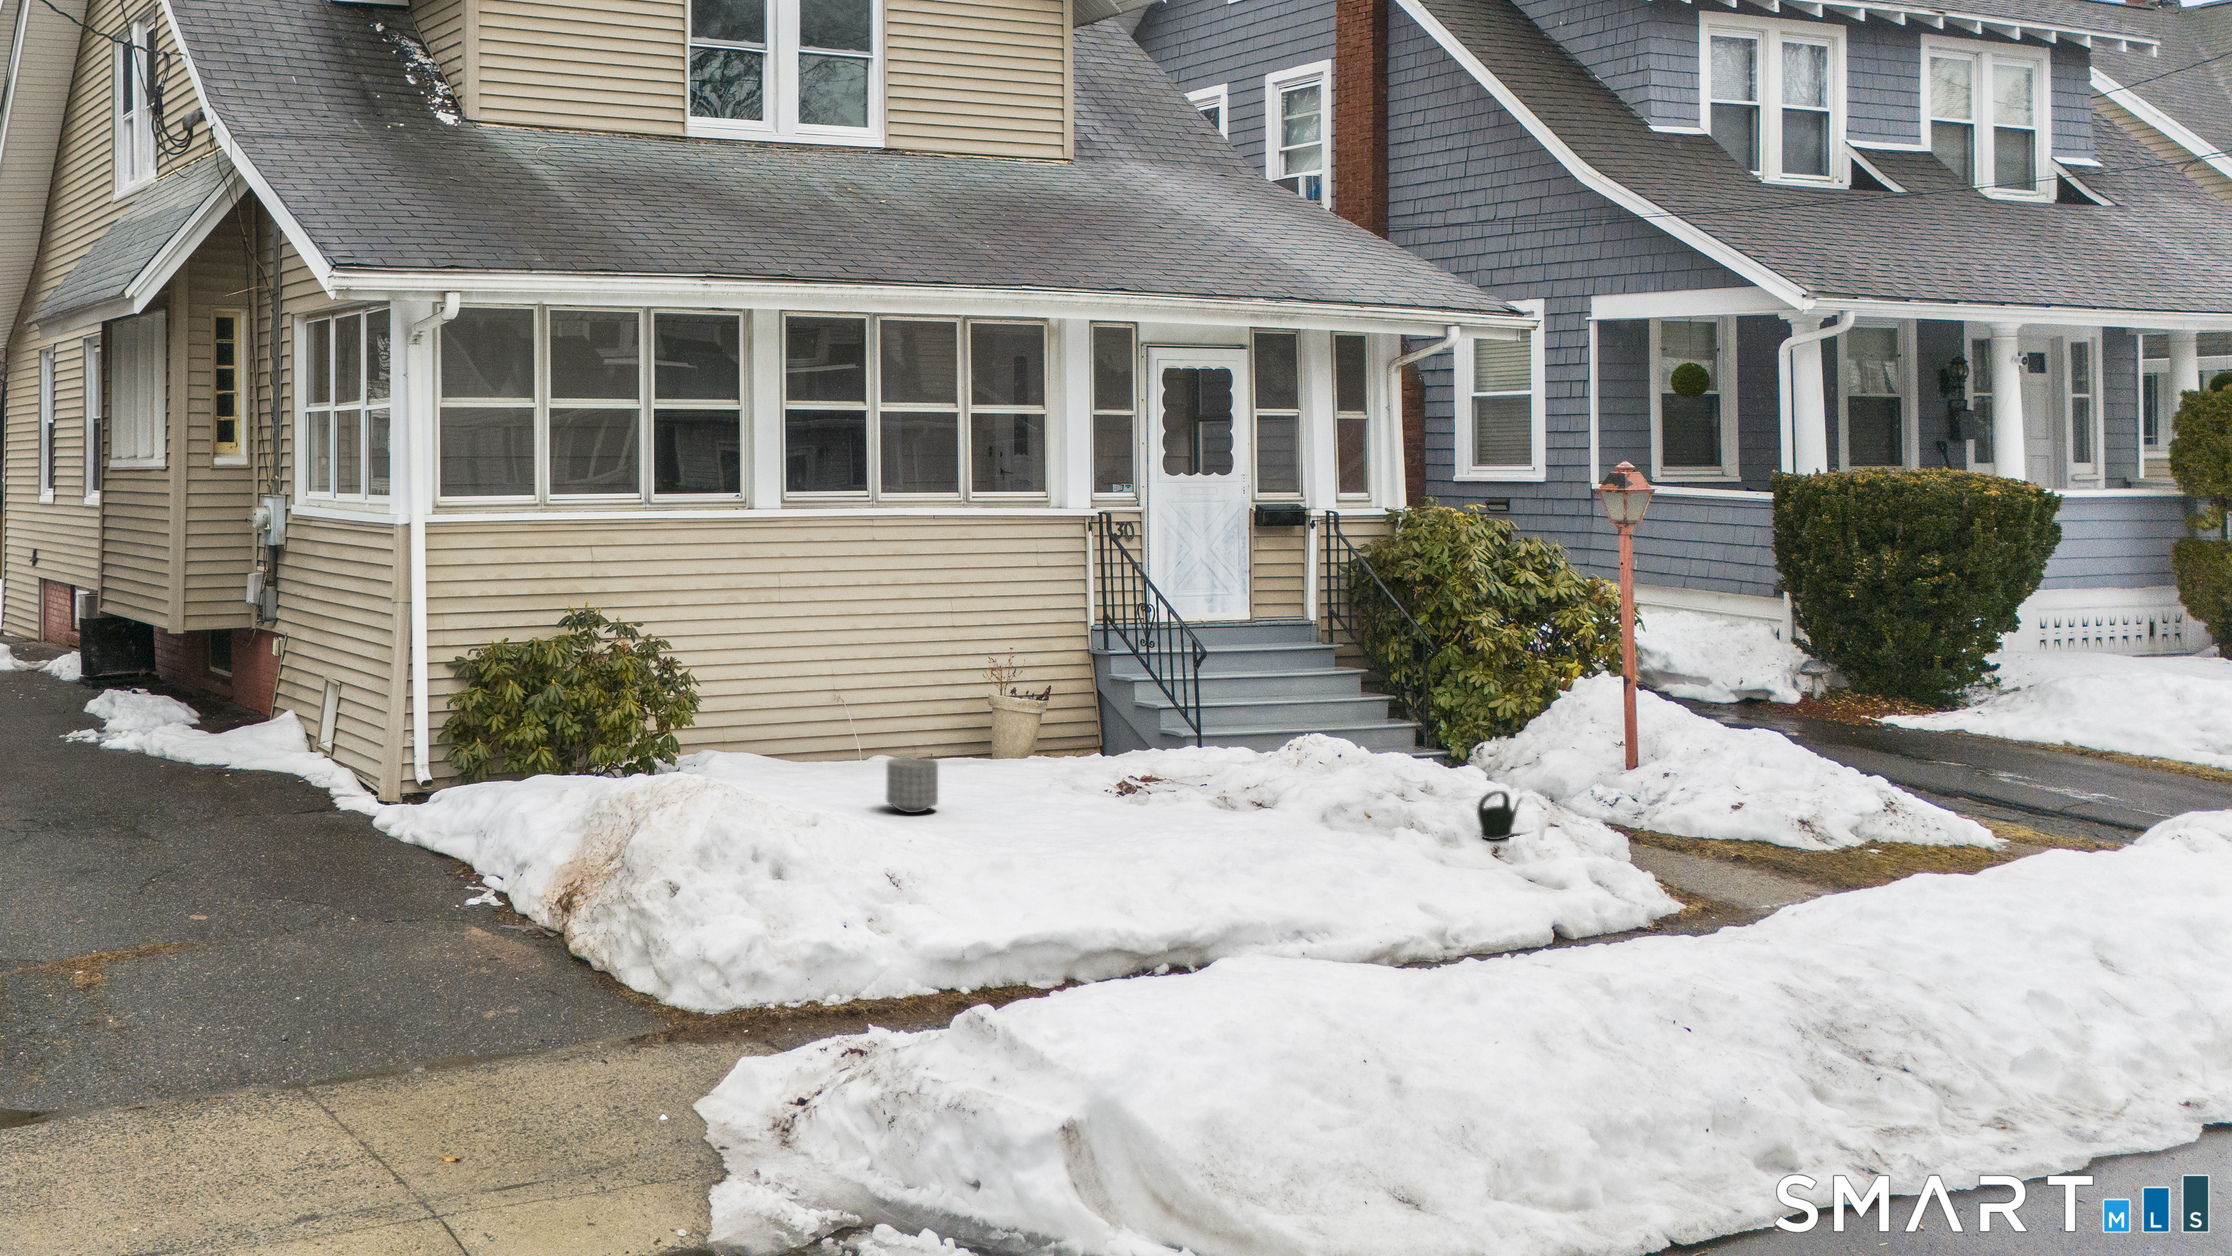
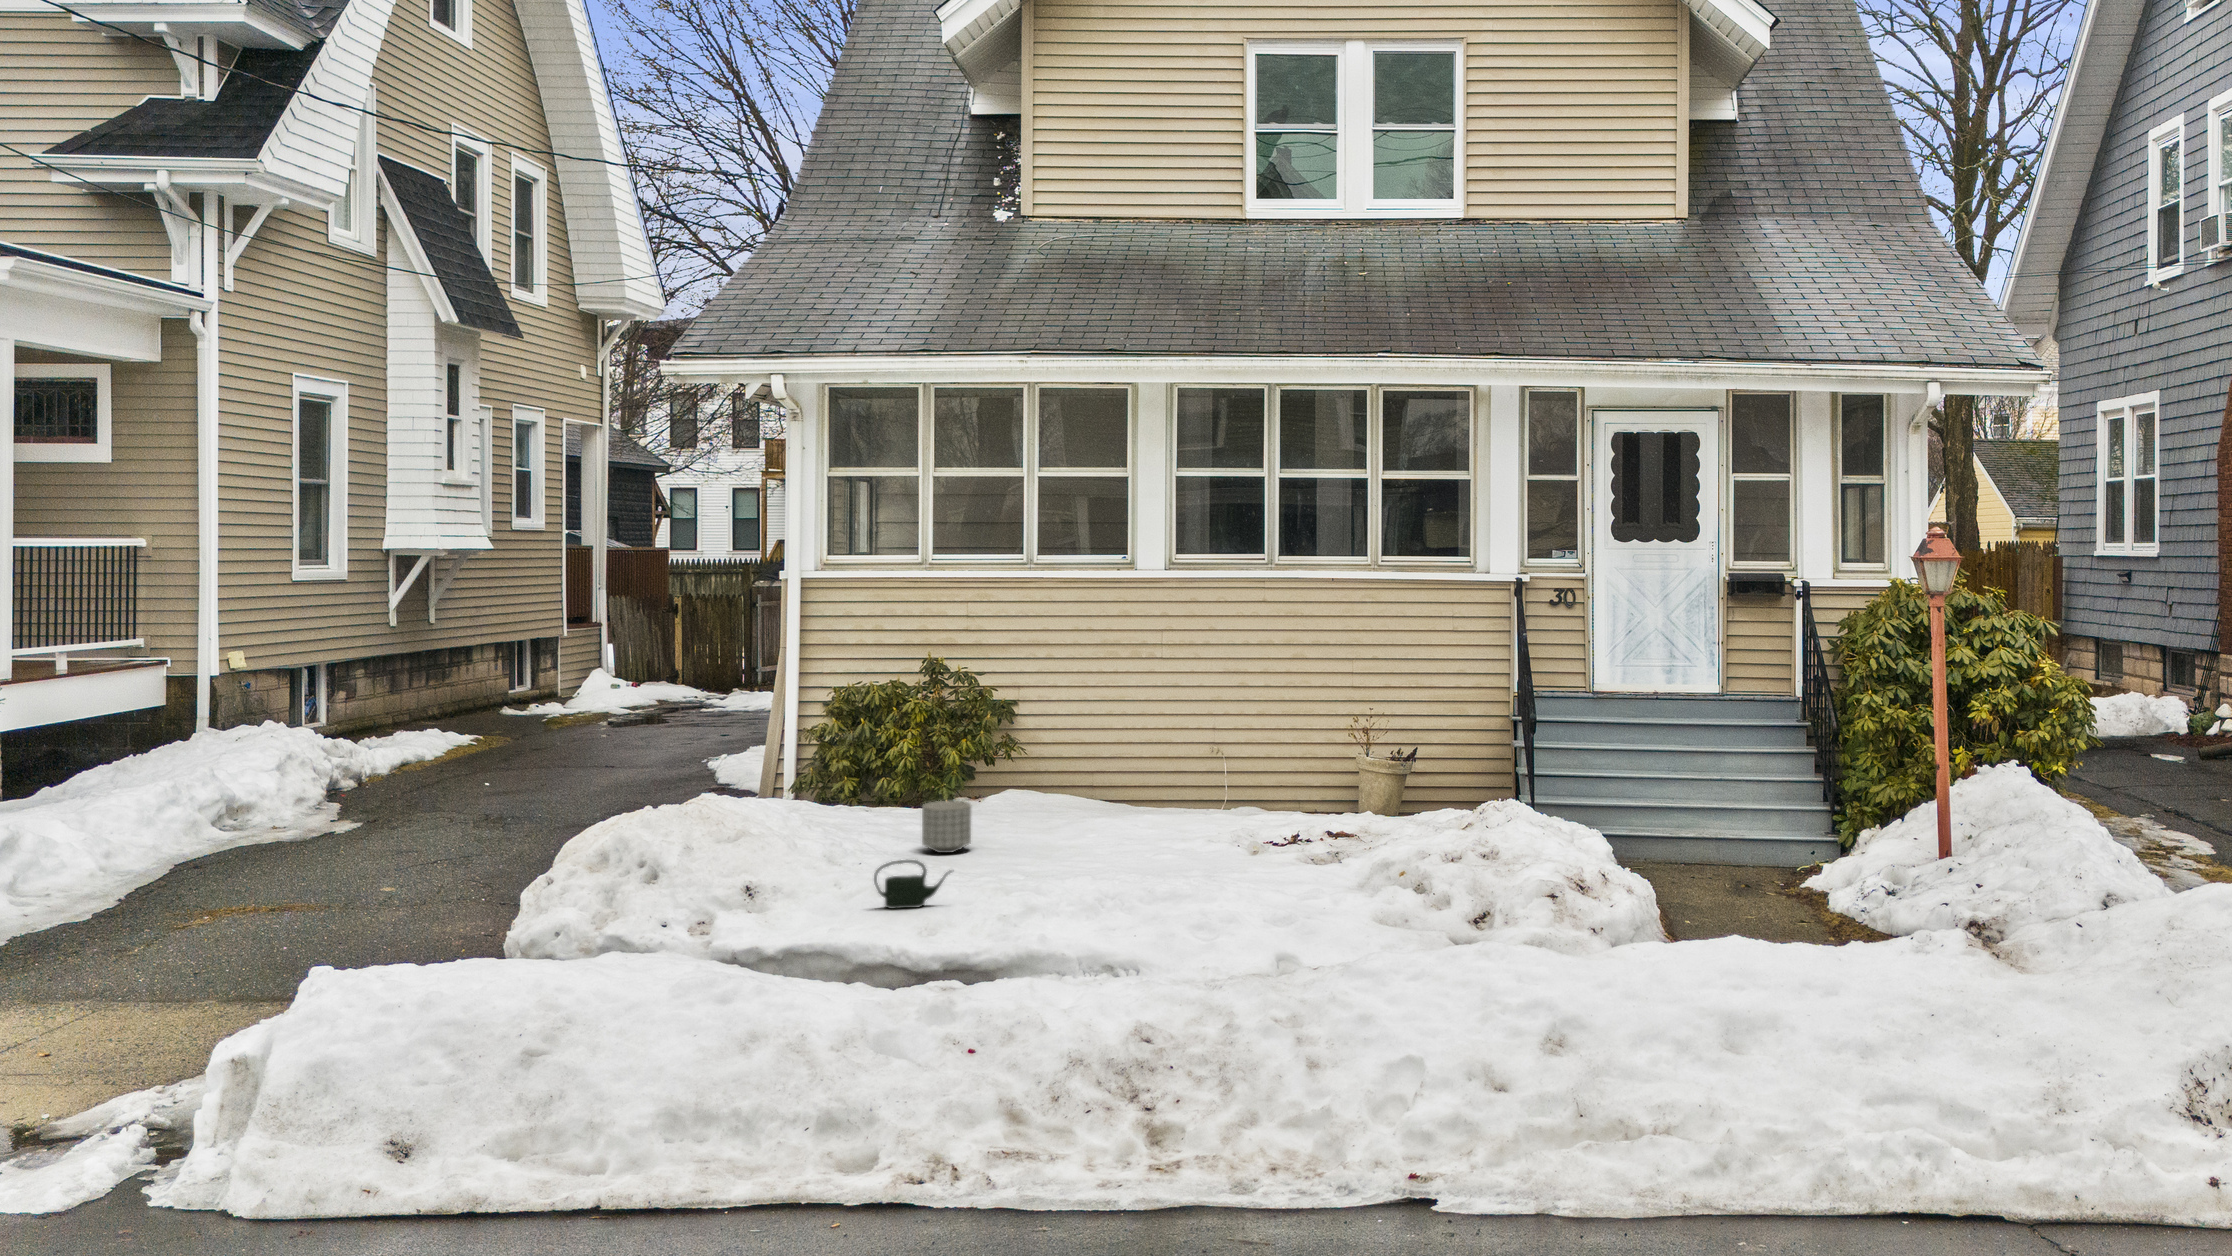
watering can: present [1477,791,1521,840] -> present [874,860,951,909]

